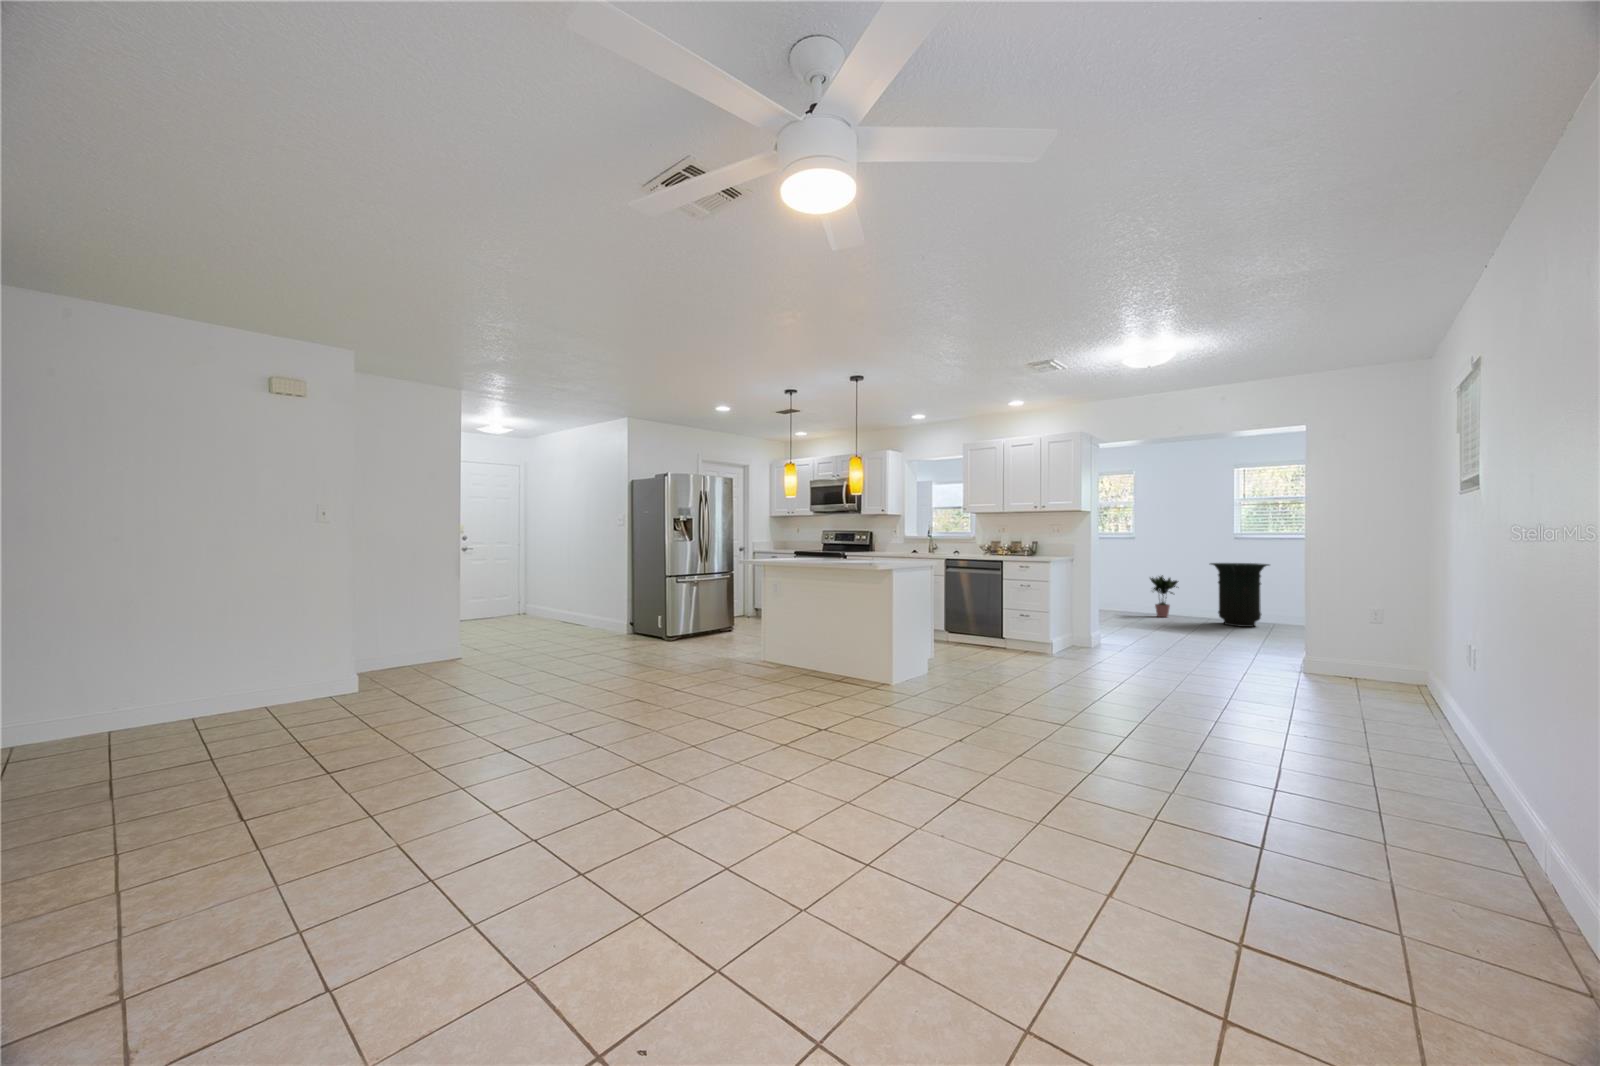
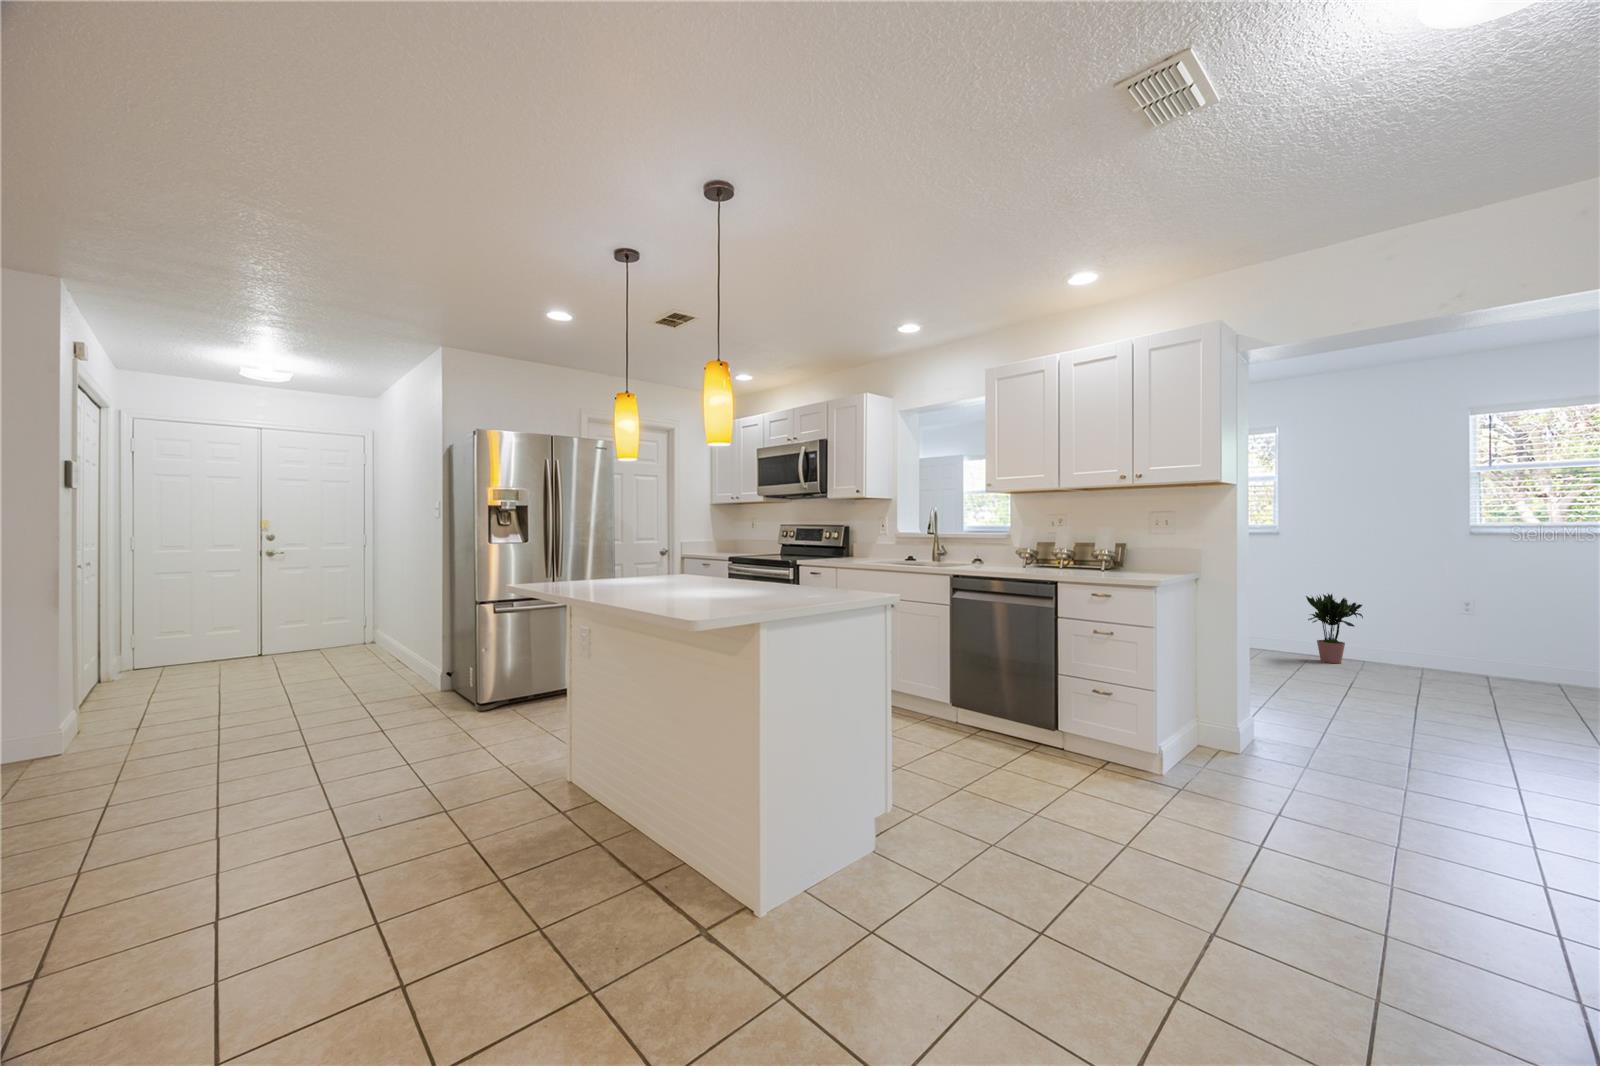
trash can: present [1210,563,1269,627] -> none [1427,576,1560,692]

